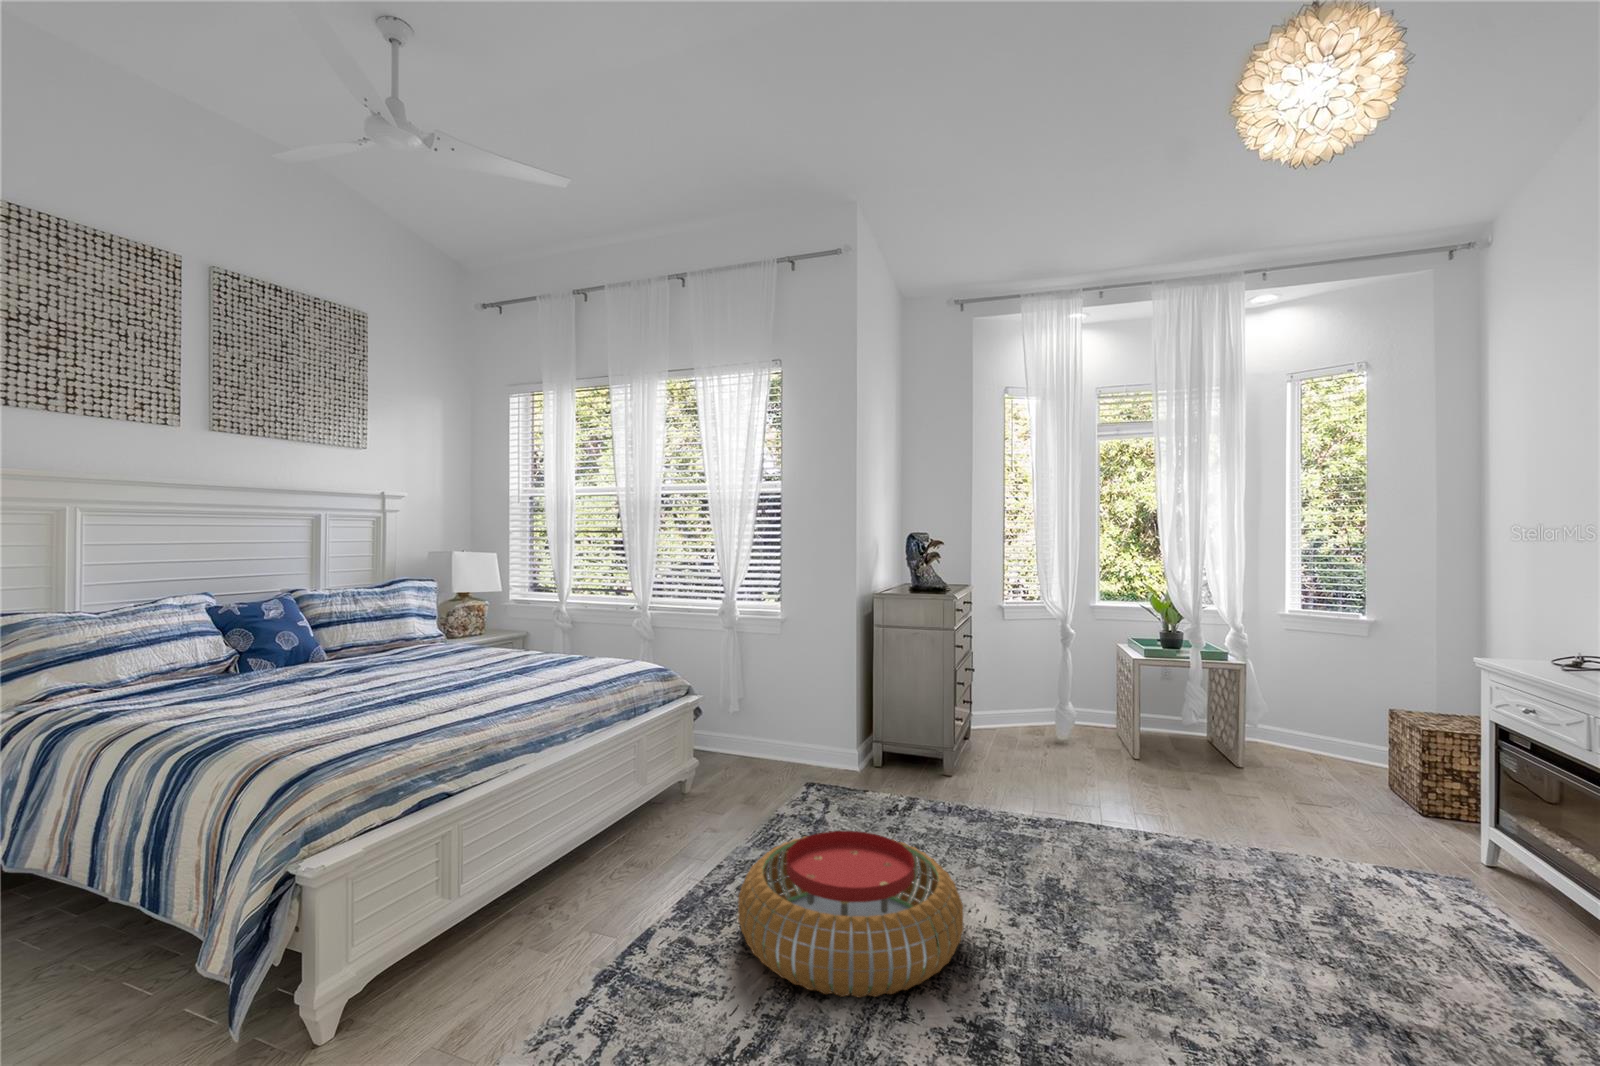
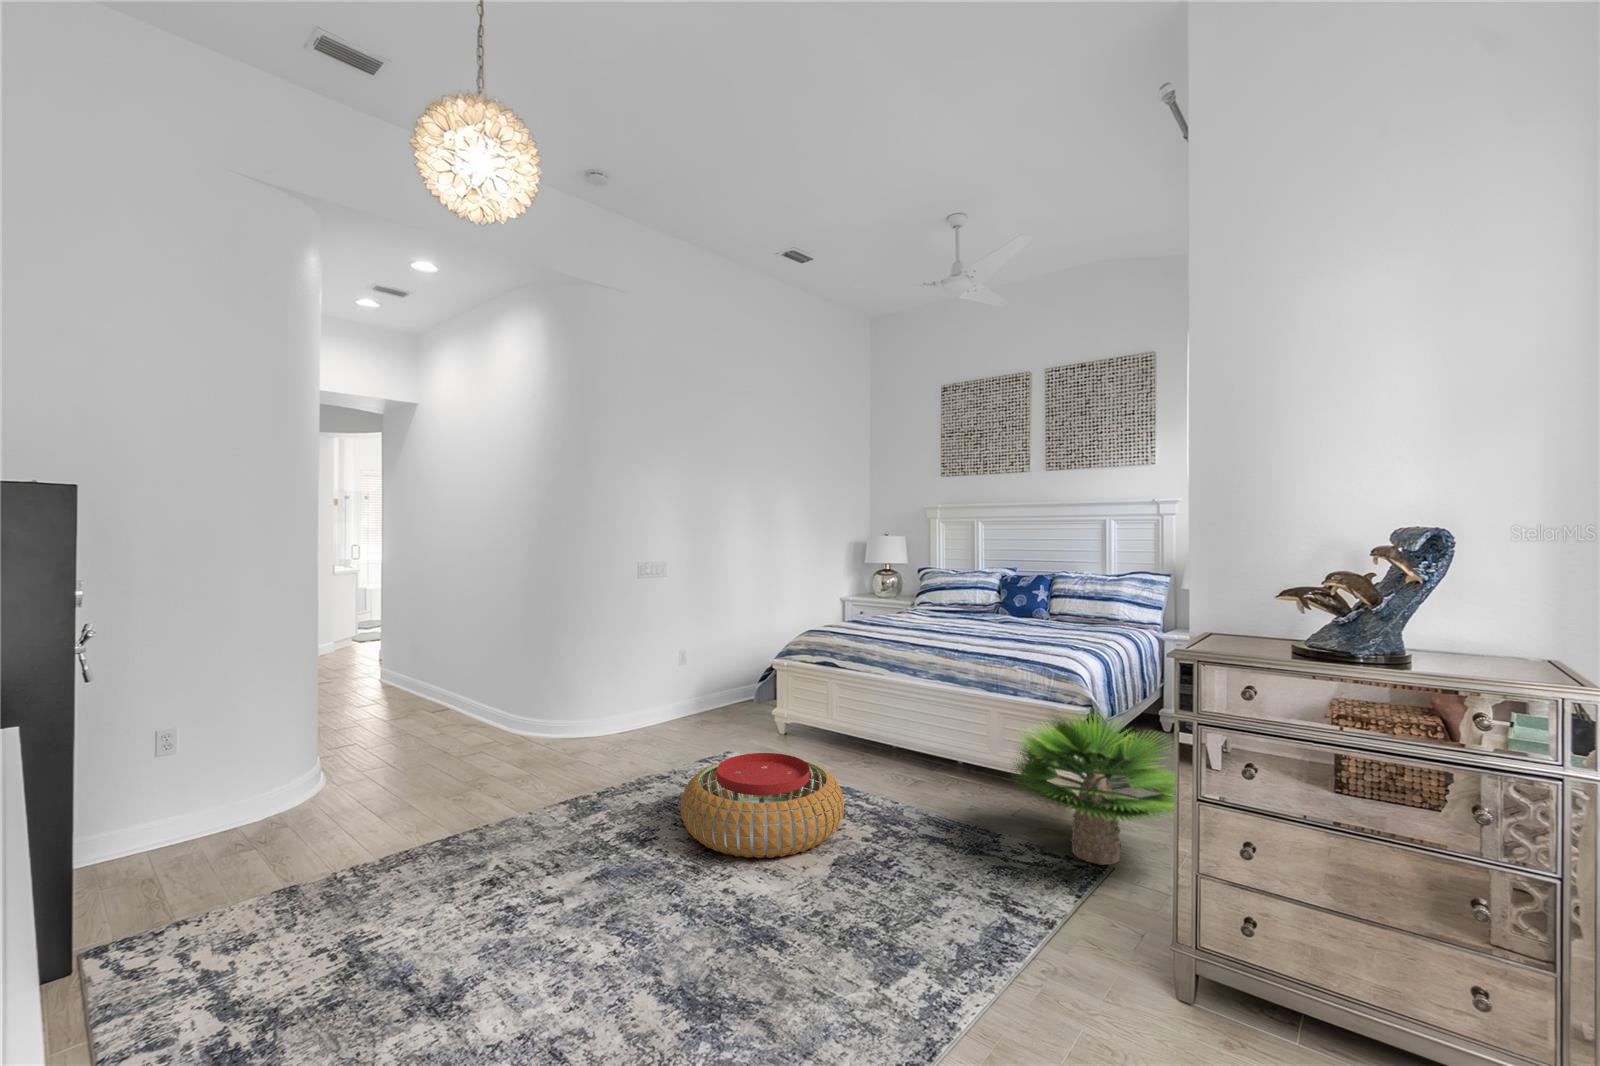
potted plant: none [725,674,860,794] -> present [1014,712,1177,864]

